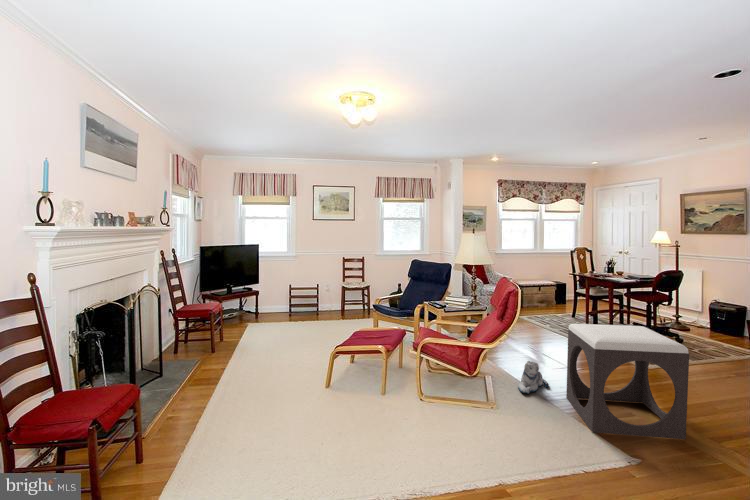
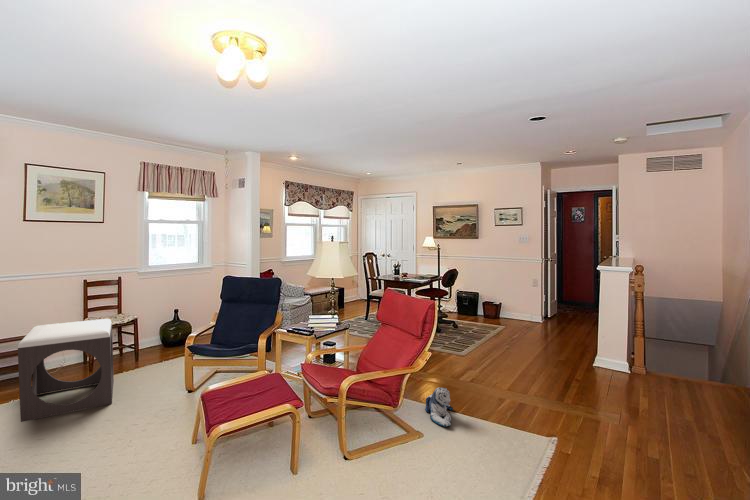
footstool: present [566,324,689,439] -> present [18,319,114,422]

